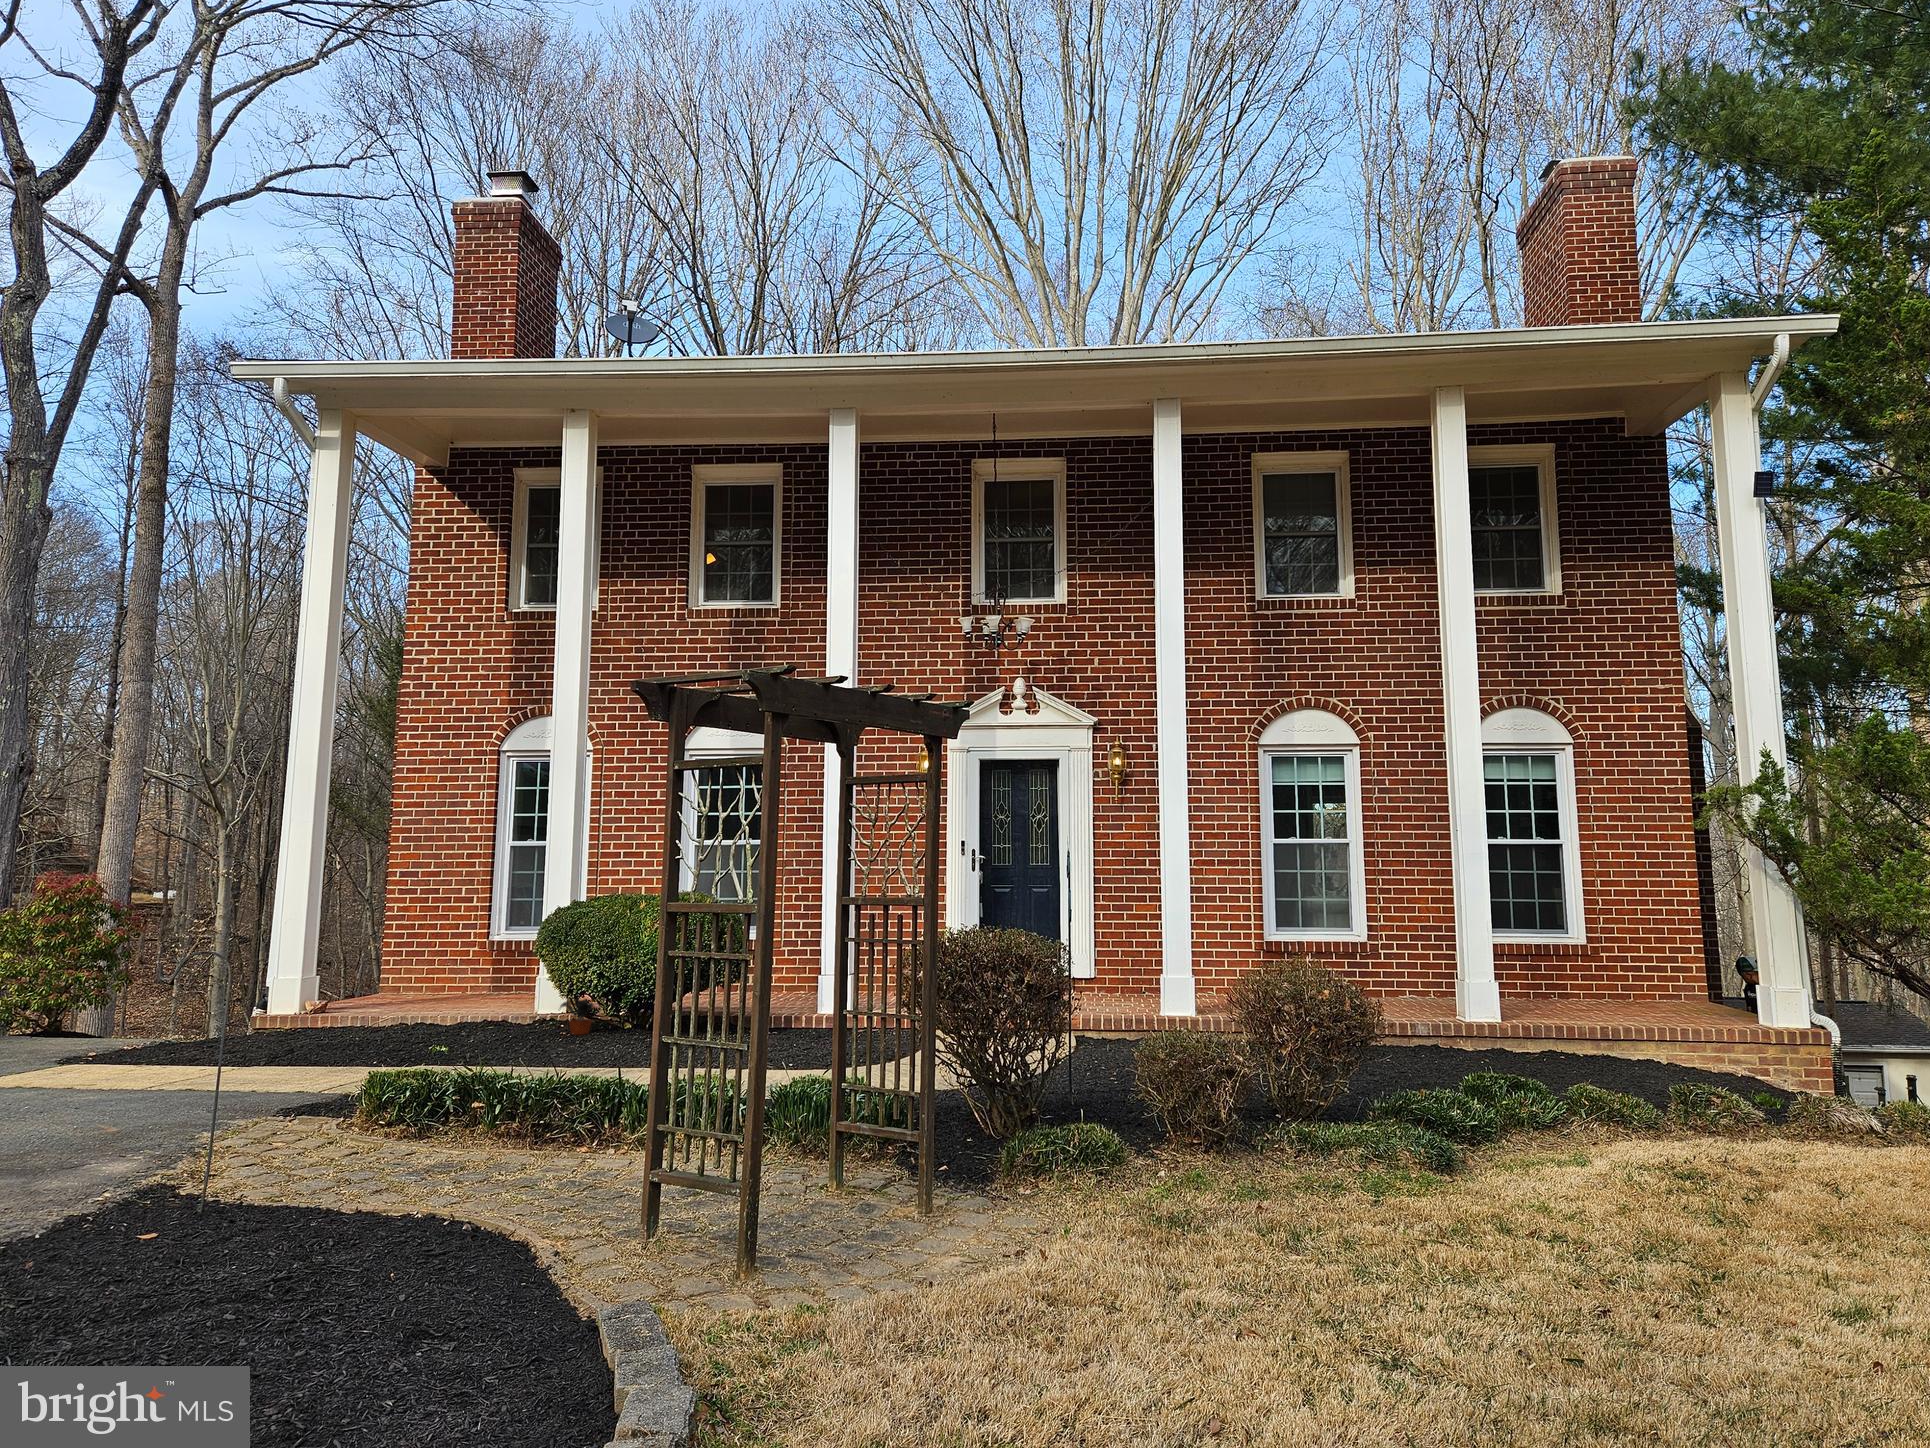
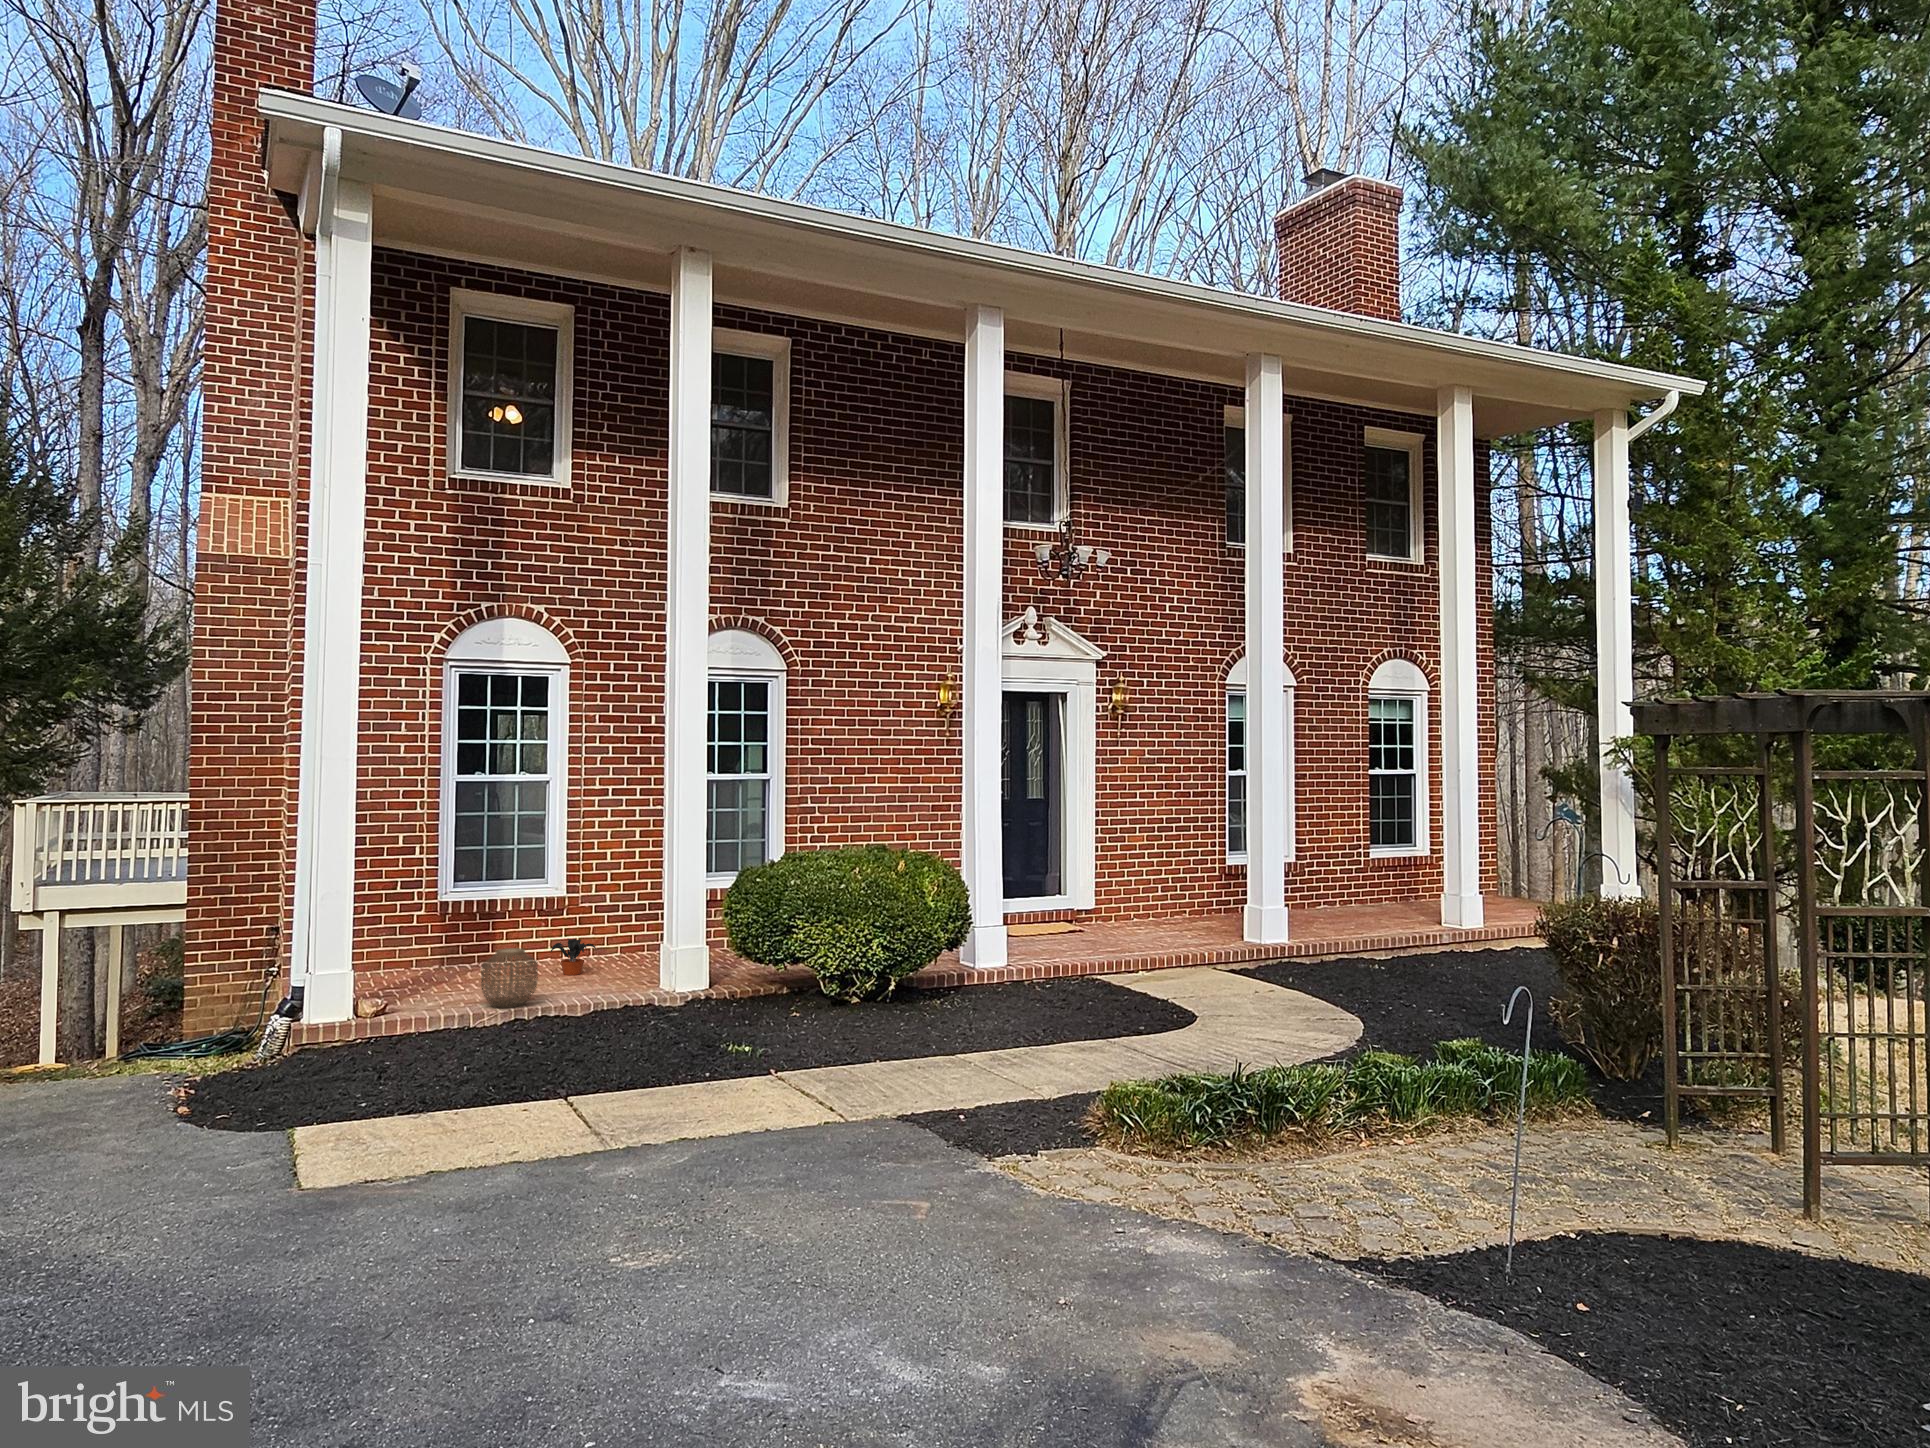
woven basket: none [488,1001,546,1062] -> present [481,948,538,1008]

